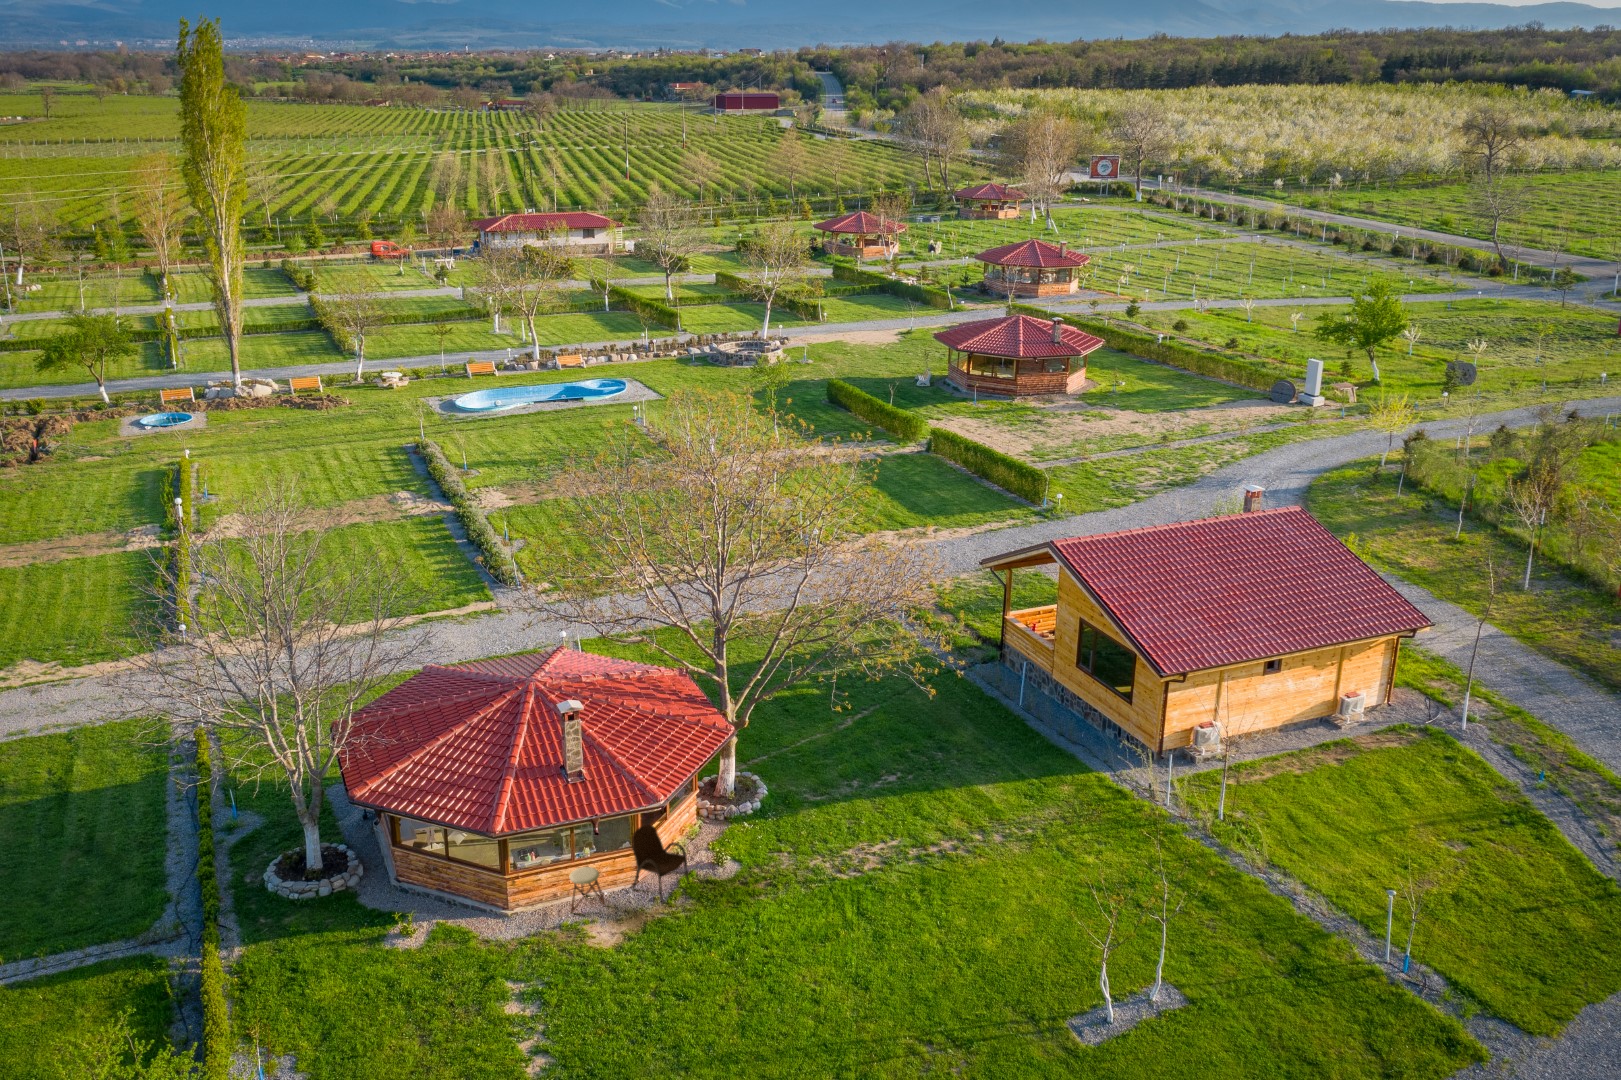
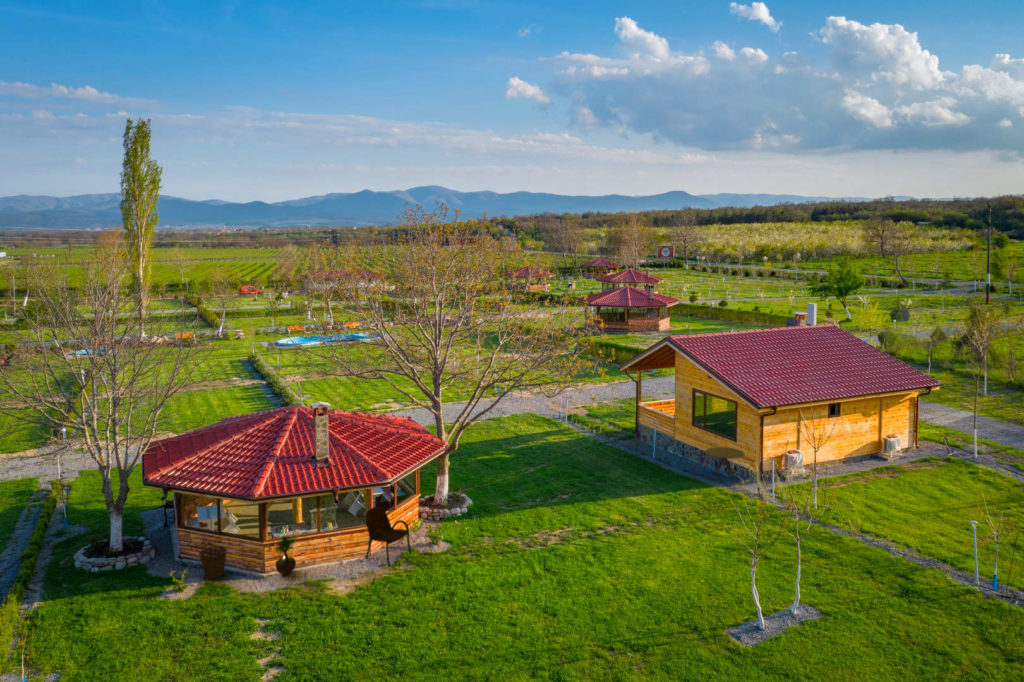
round table: none [1086,712,1139,763] -> present [705,447,744,480]
potted tree: none [517,867,550,914] -> present [274,536,296,575]
stool: present [570,867,605,912] -> none [315,537,344,573]
basket: none [427,875,460,917] -> present [199,546,227,578]

